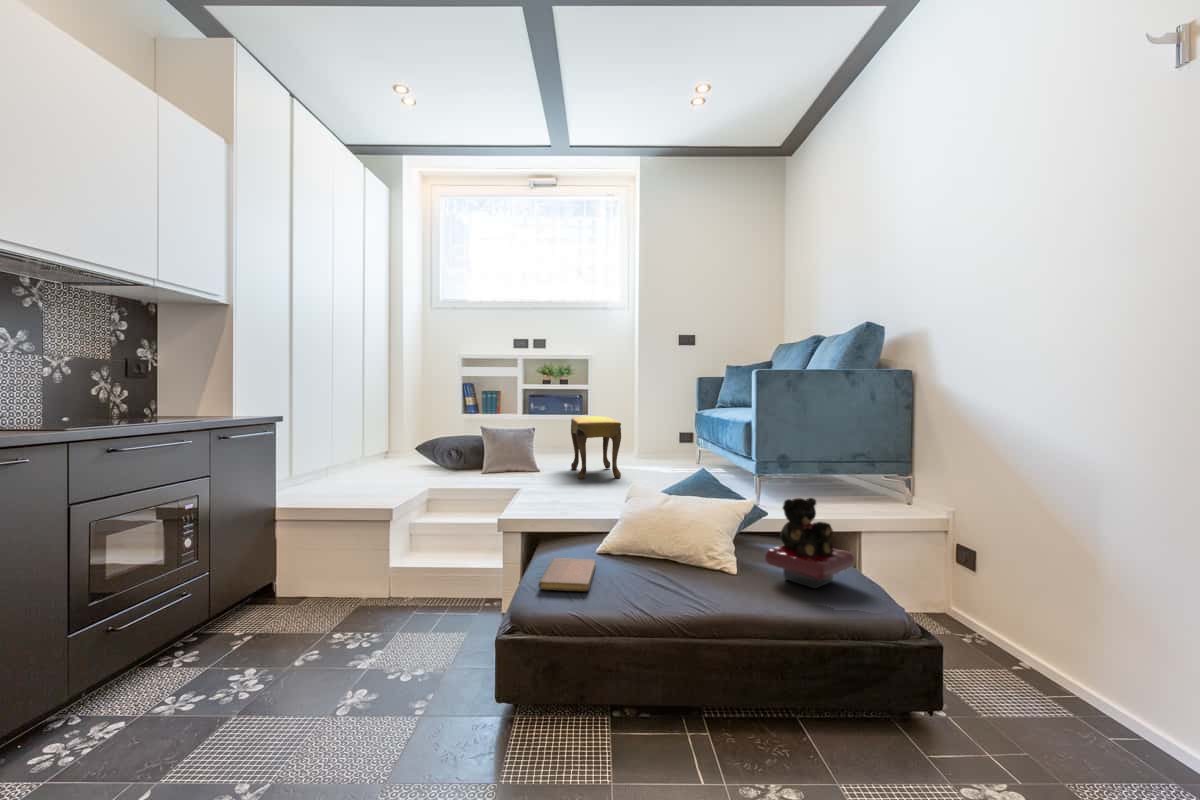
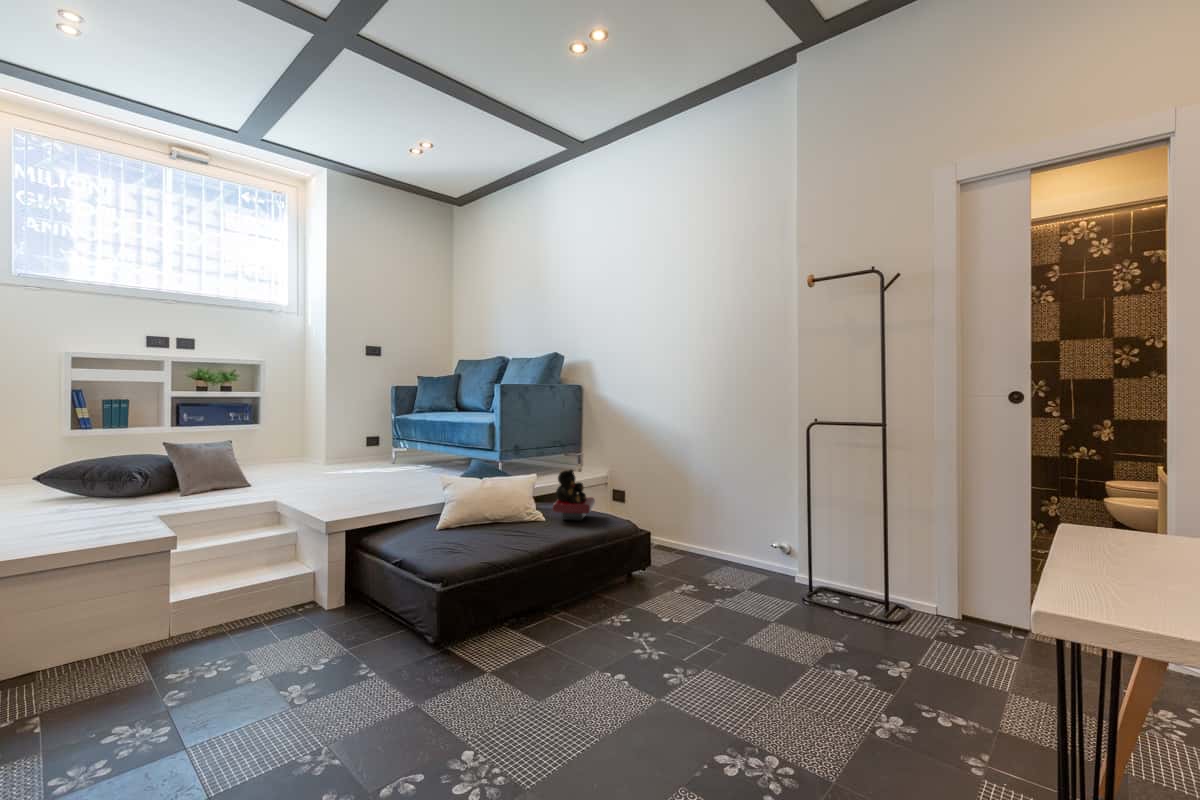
footstool: present [571,416,621,479] -> none [286,425,356,487]
notebook: present [539,558,596,591] -> none [415,533,468,556]

